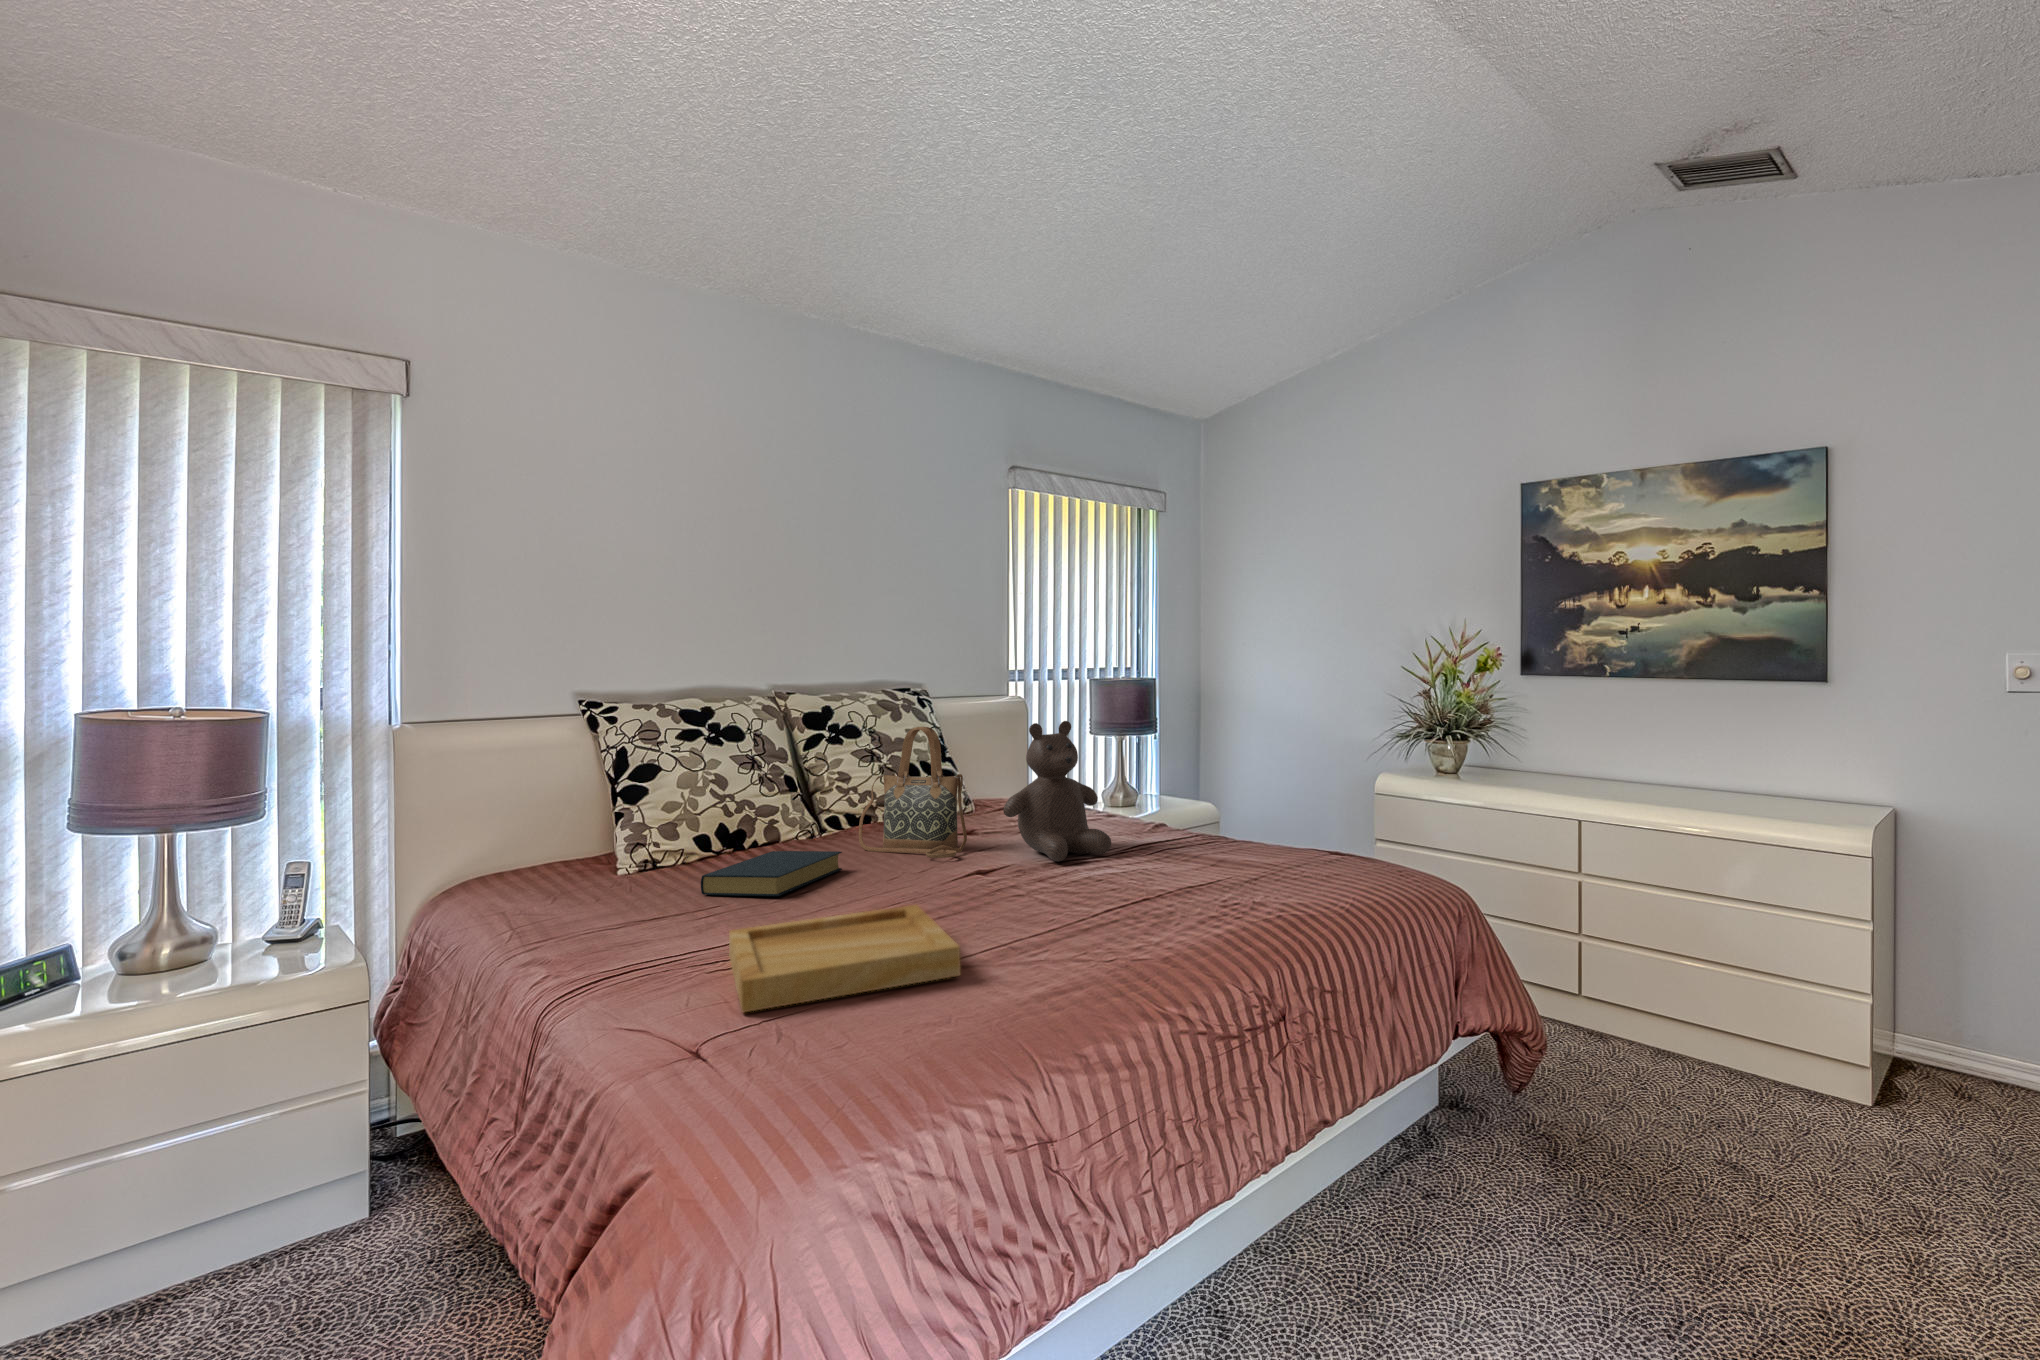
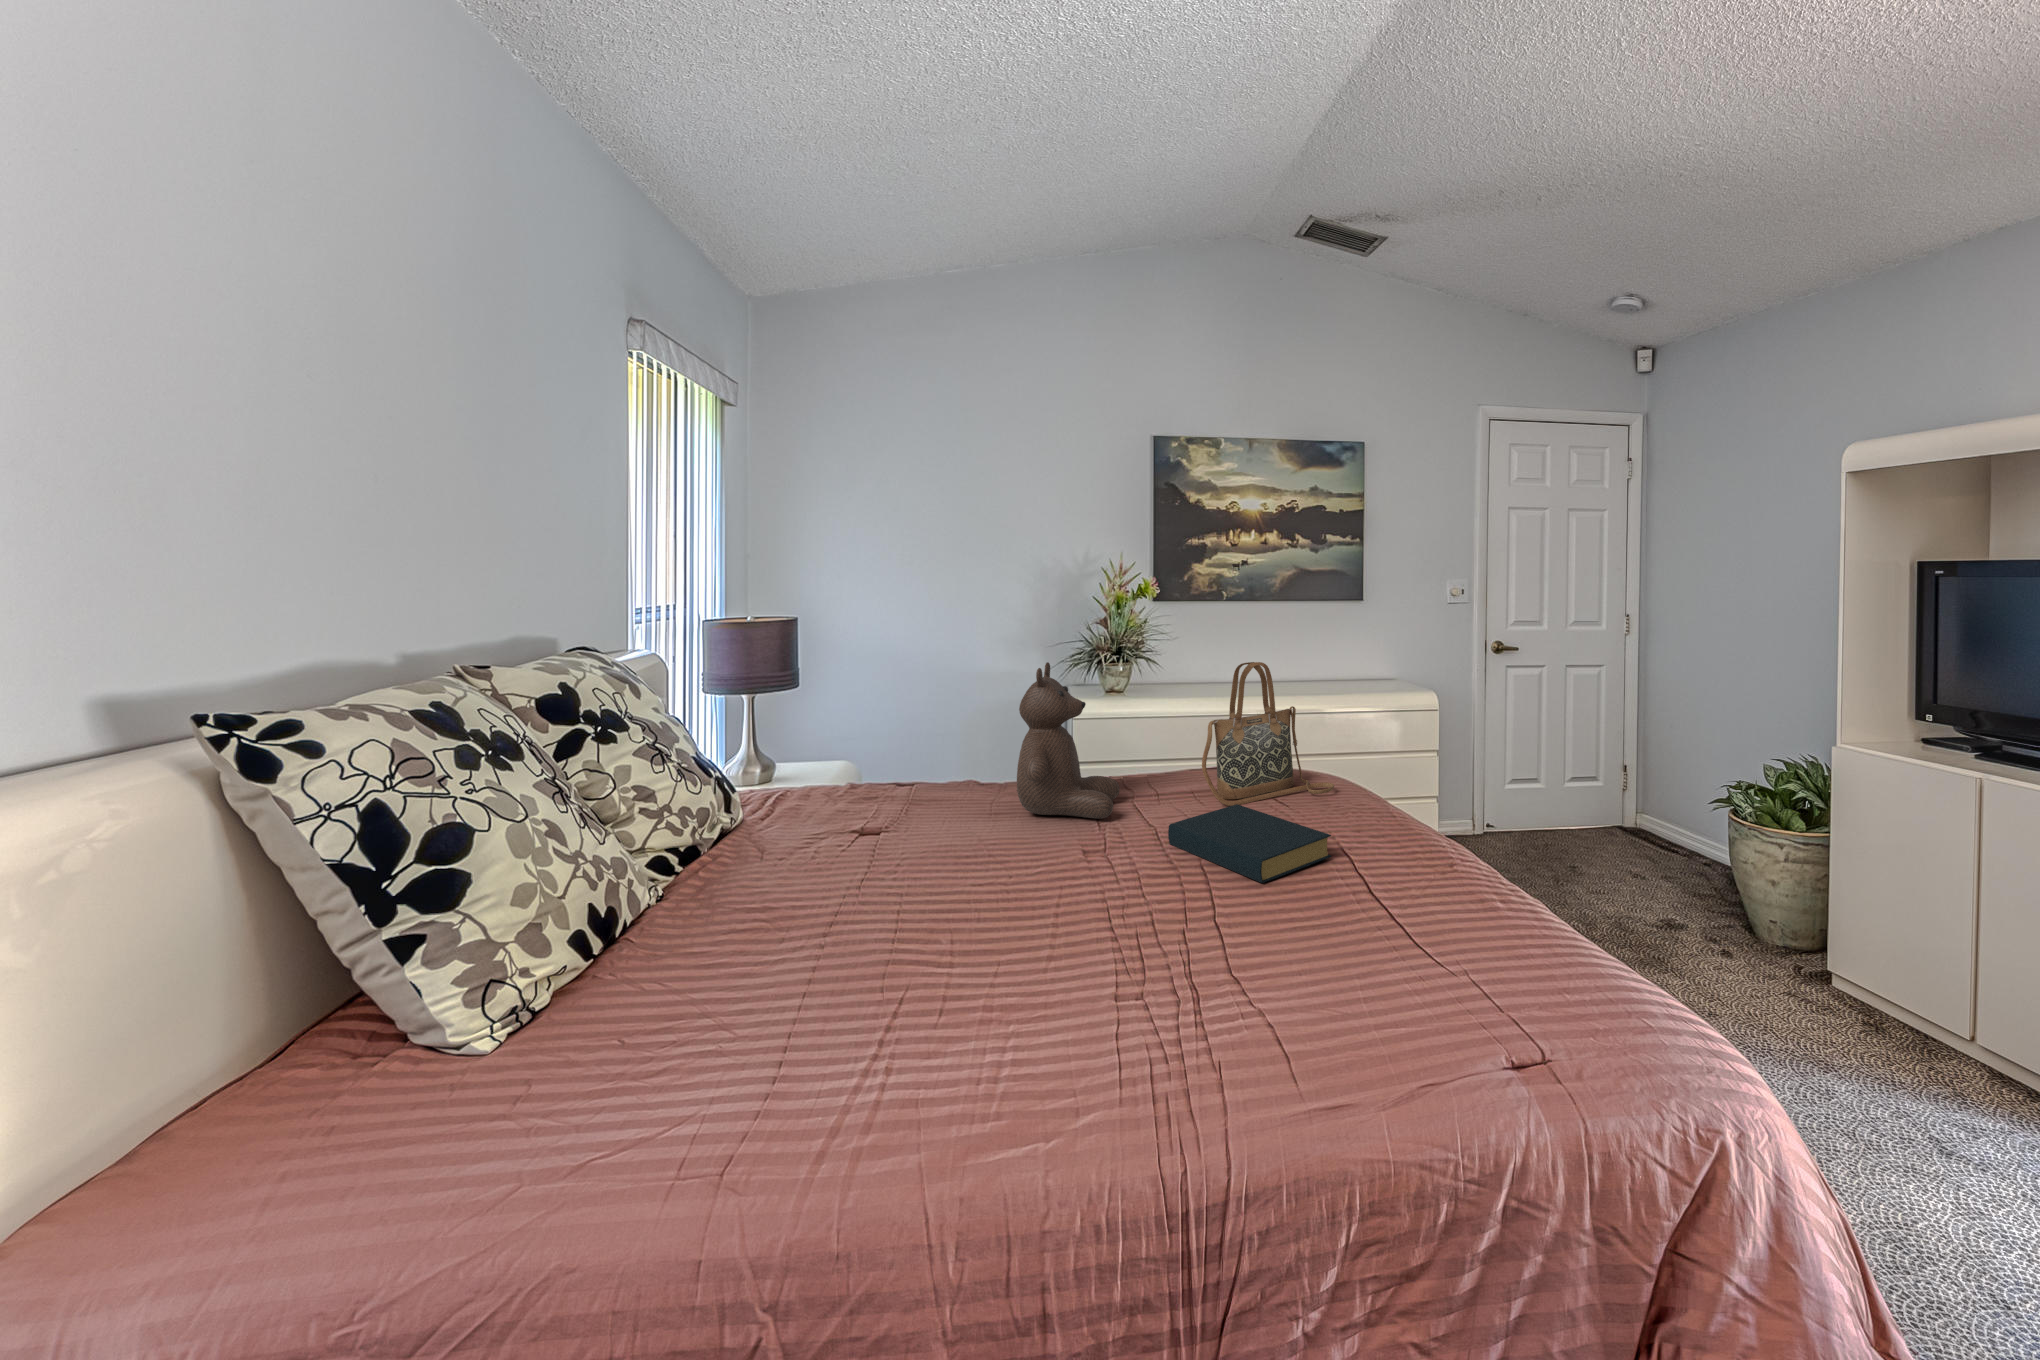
handbag: present [859,727,967,858] -> present [1202,662,1334,806]
hardback book: present [701,851,842,896] -> present [1168,804,1332,883]
tray: present [729,905,960,1012] -> none [1203,895,1501,1085]

